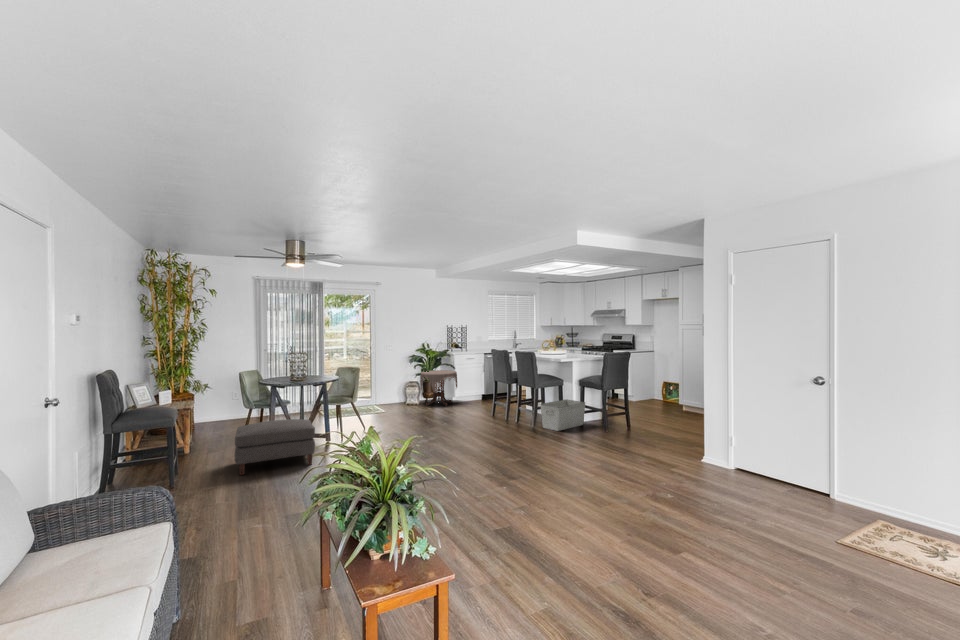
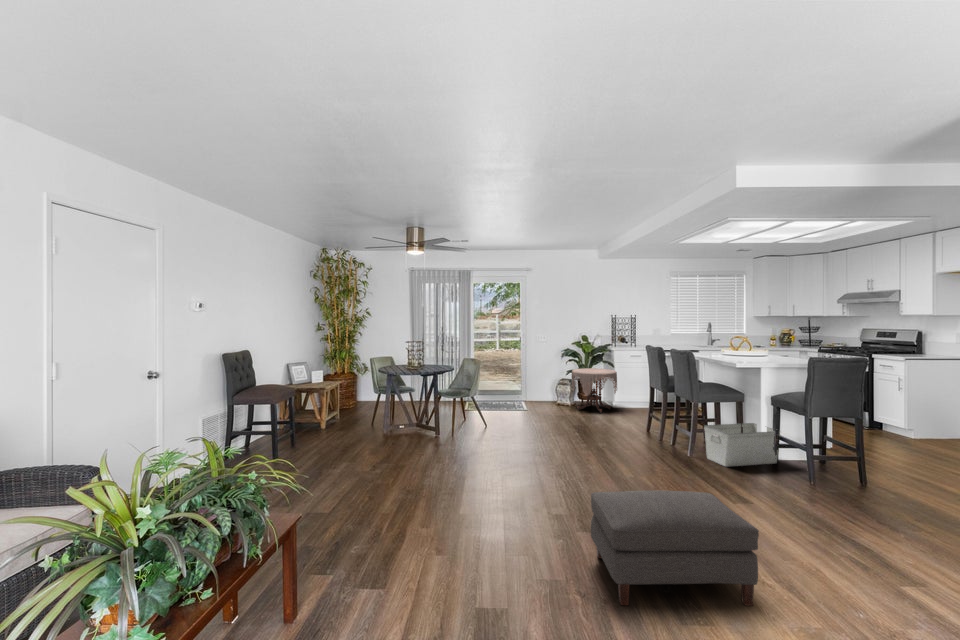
ottoman: present [235,419,315,475] -> present [591,490,759,606]

